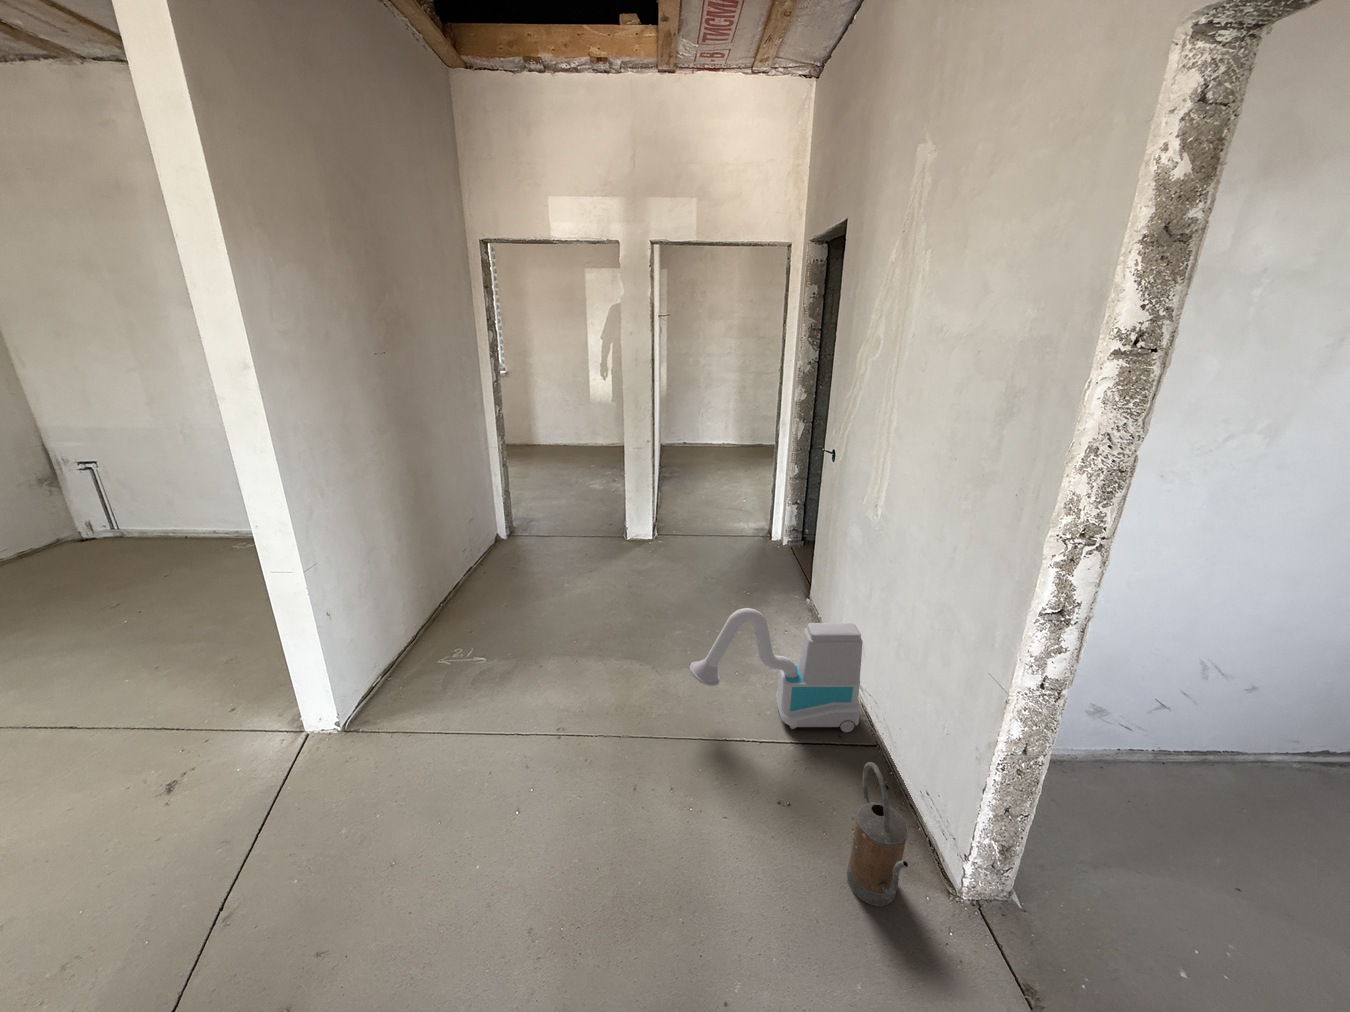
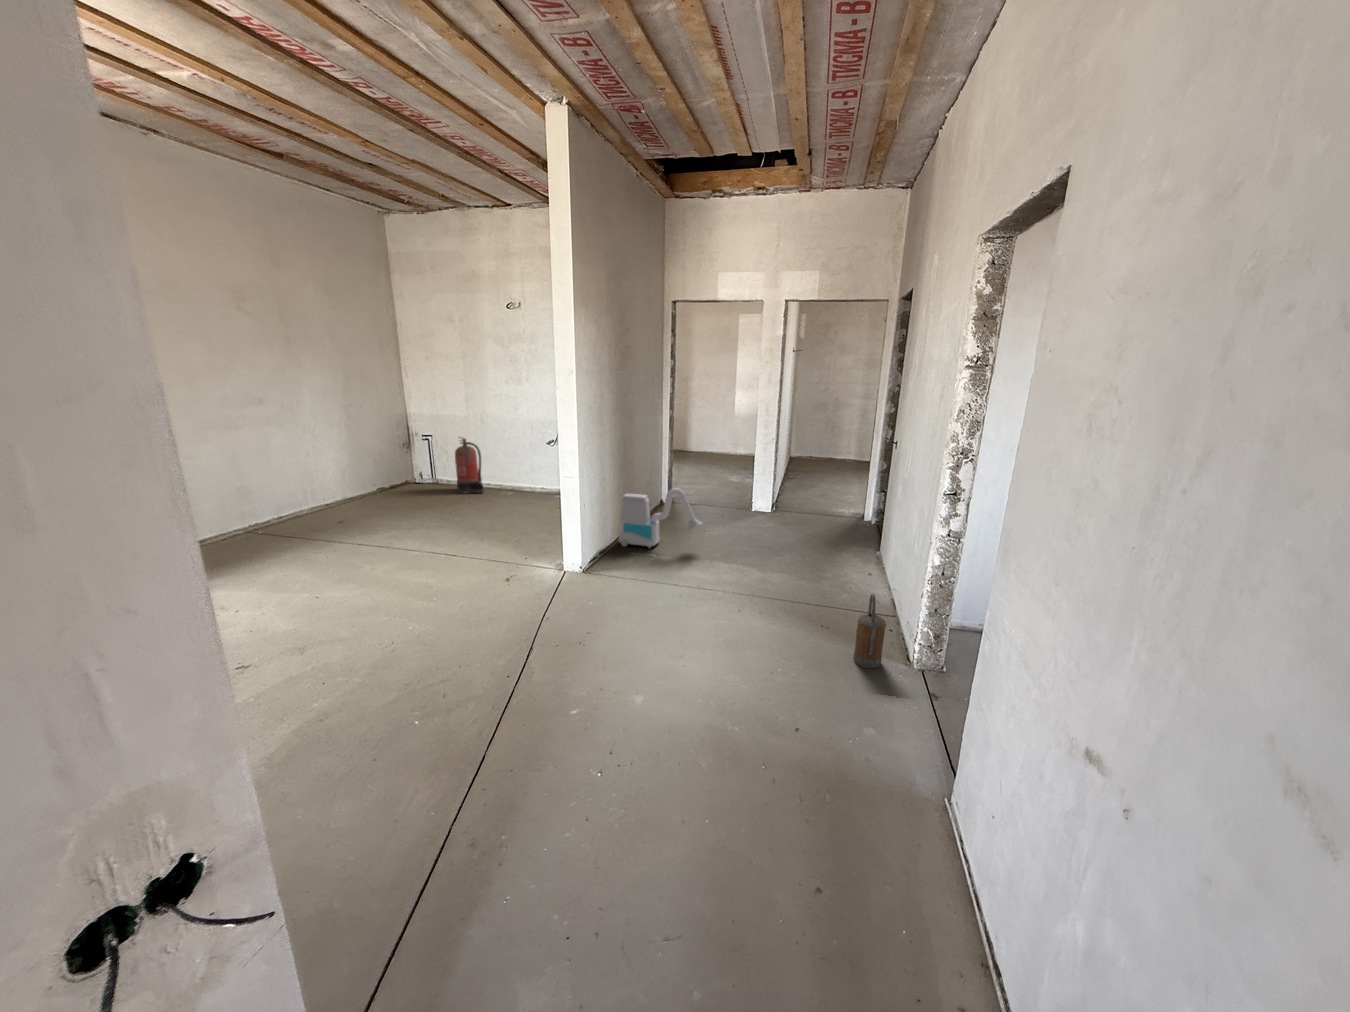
fire extinguisher: none [139,463,206,554] -> present [455,438,483,494]
vacuum cleaner: present [690,608,863,732] -> present [619,488,702,548]

